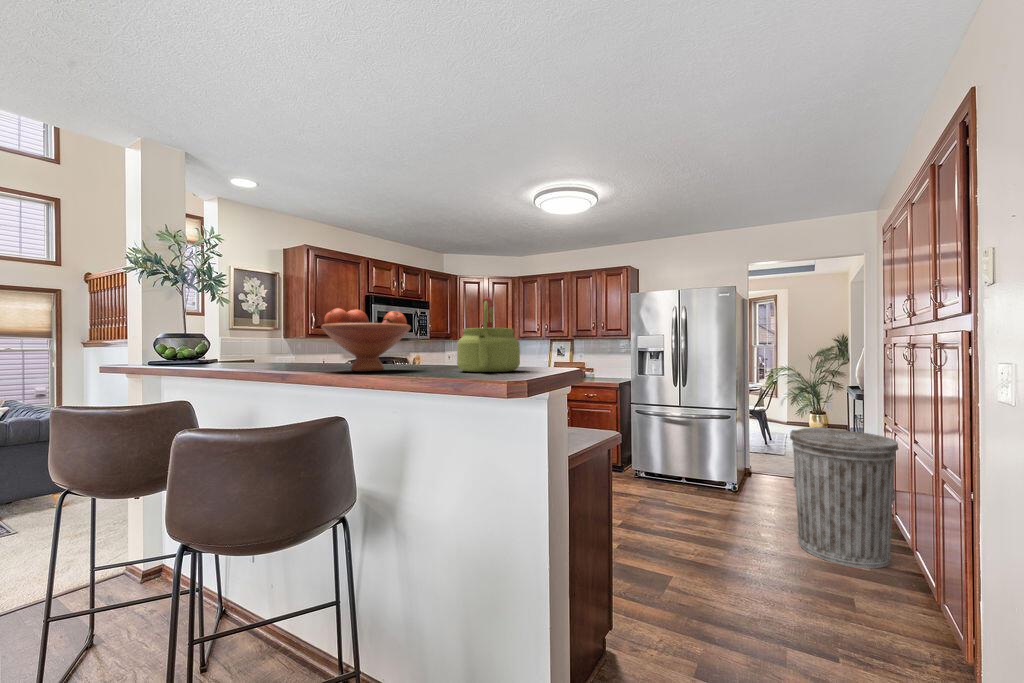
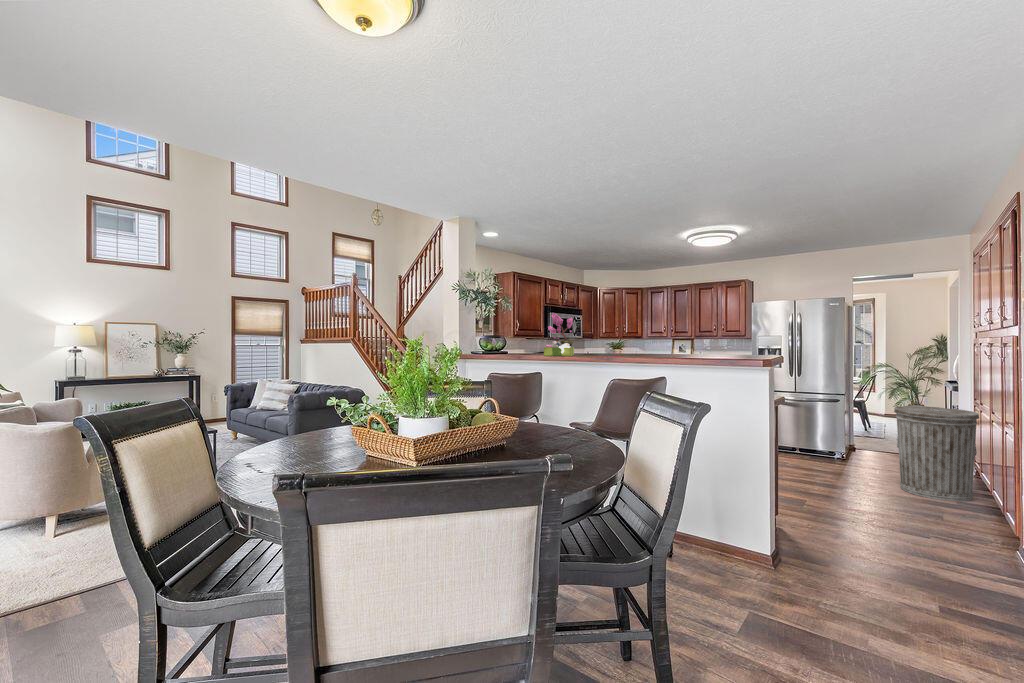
flower arrangement: none [237,294,306,367] -> present [544,313,575,356]
kettle: present [457,297,520,372] -> none [707,319,744,358]
fruit bowl: present [321,308,411,372] -> none [632,324,679,358]

